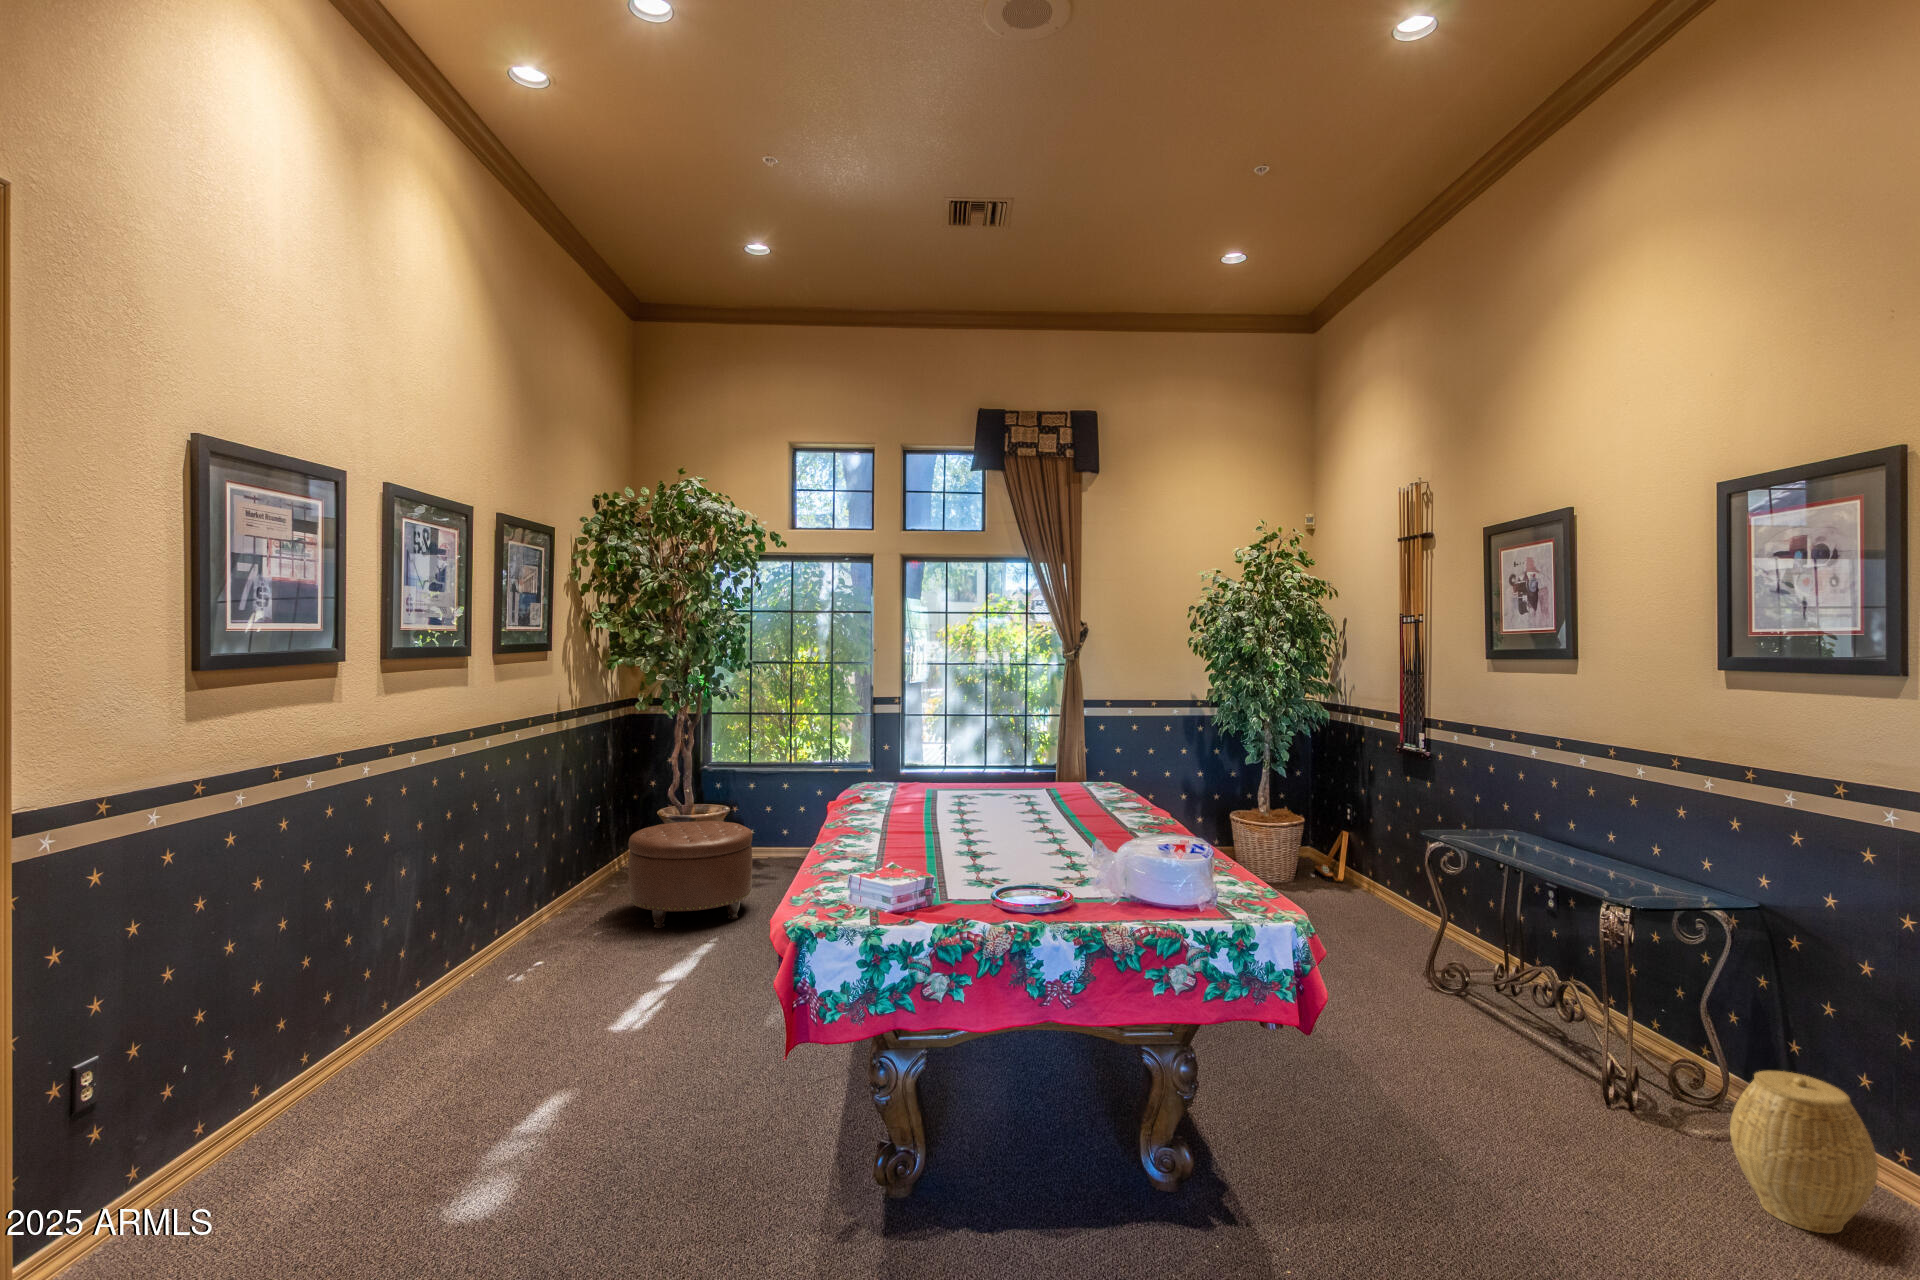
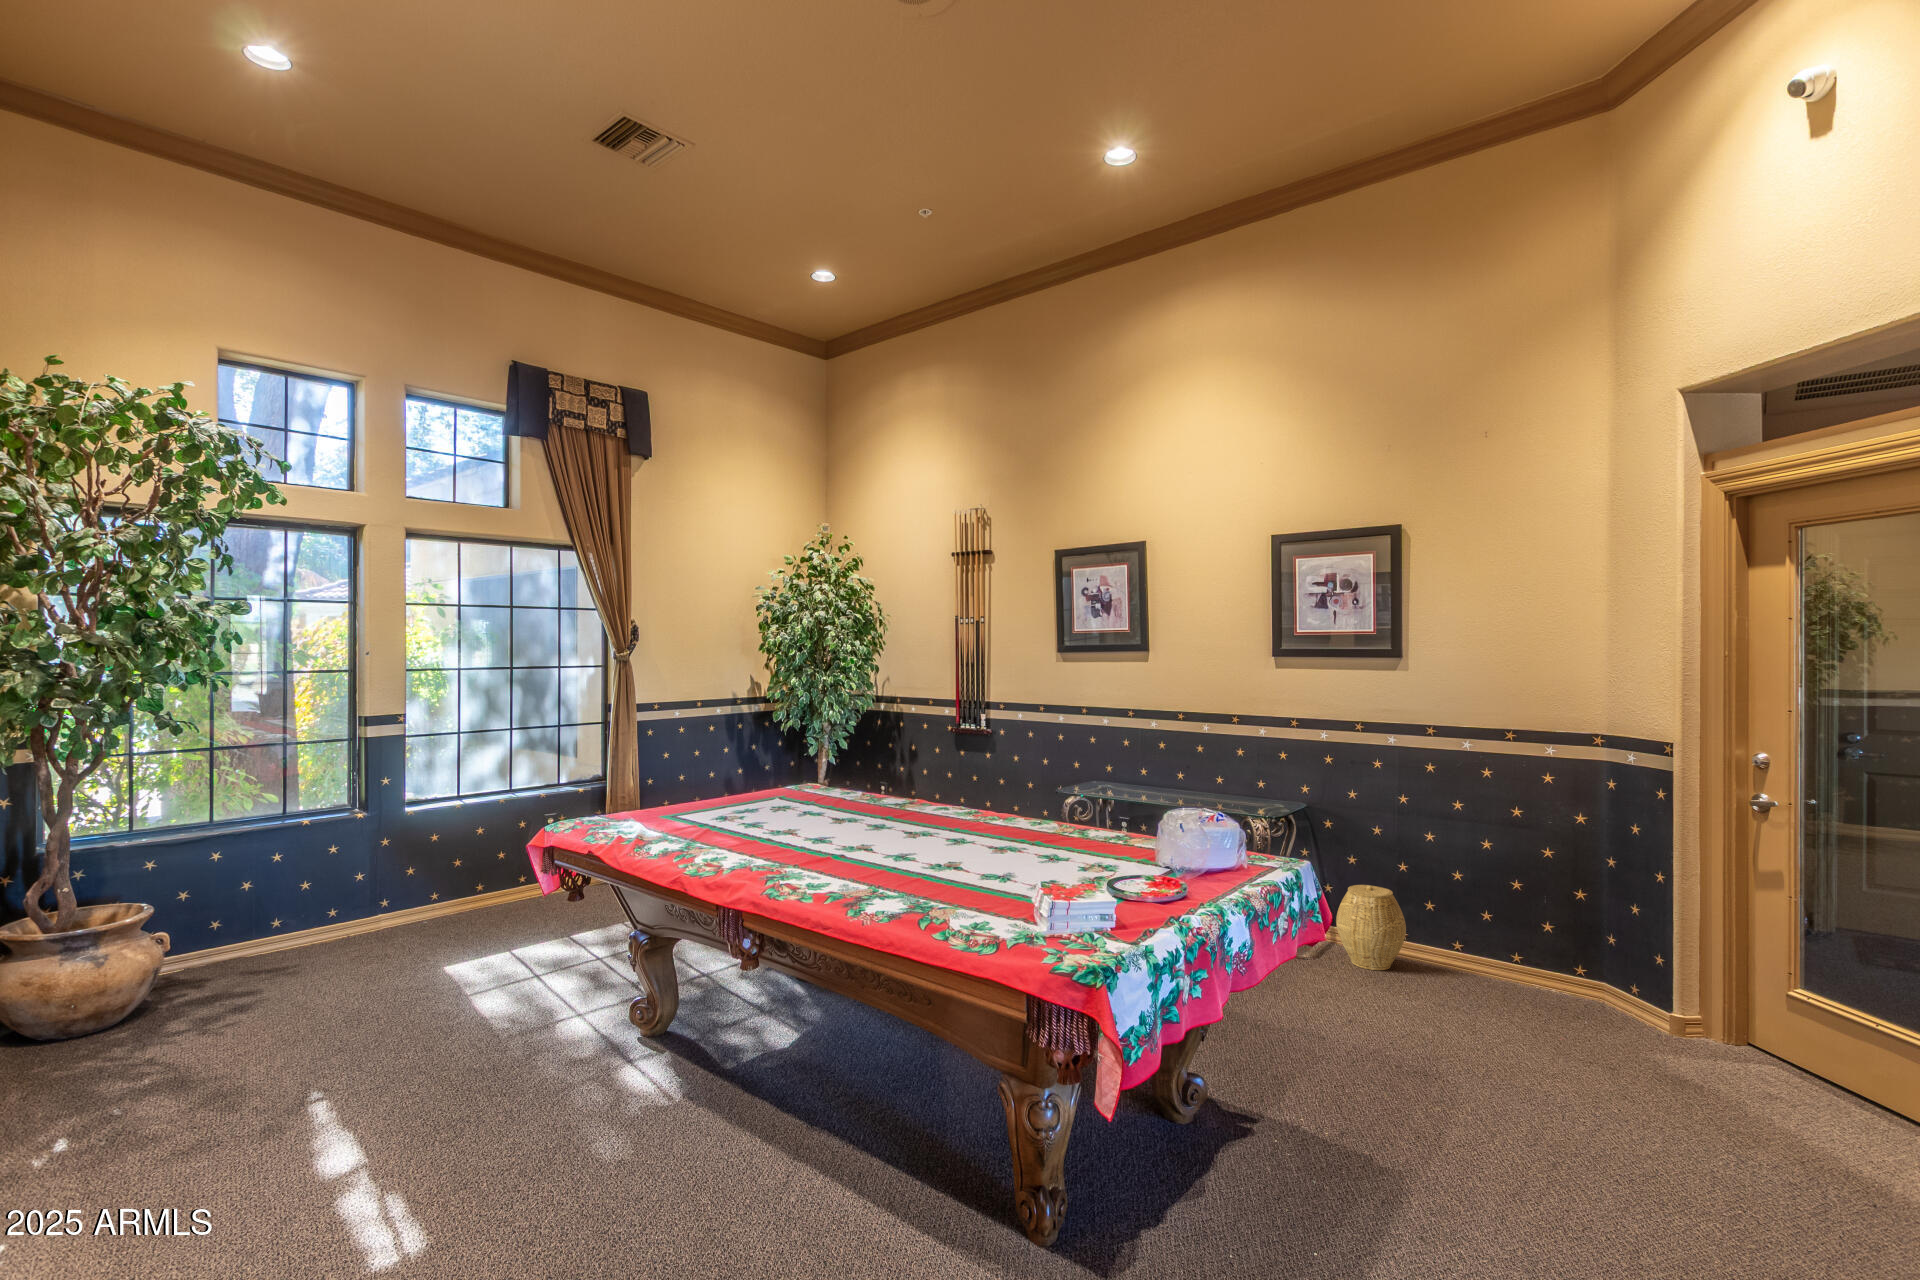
ottoman: present [629,821,752,928] -> none [72,921,328,1122]

